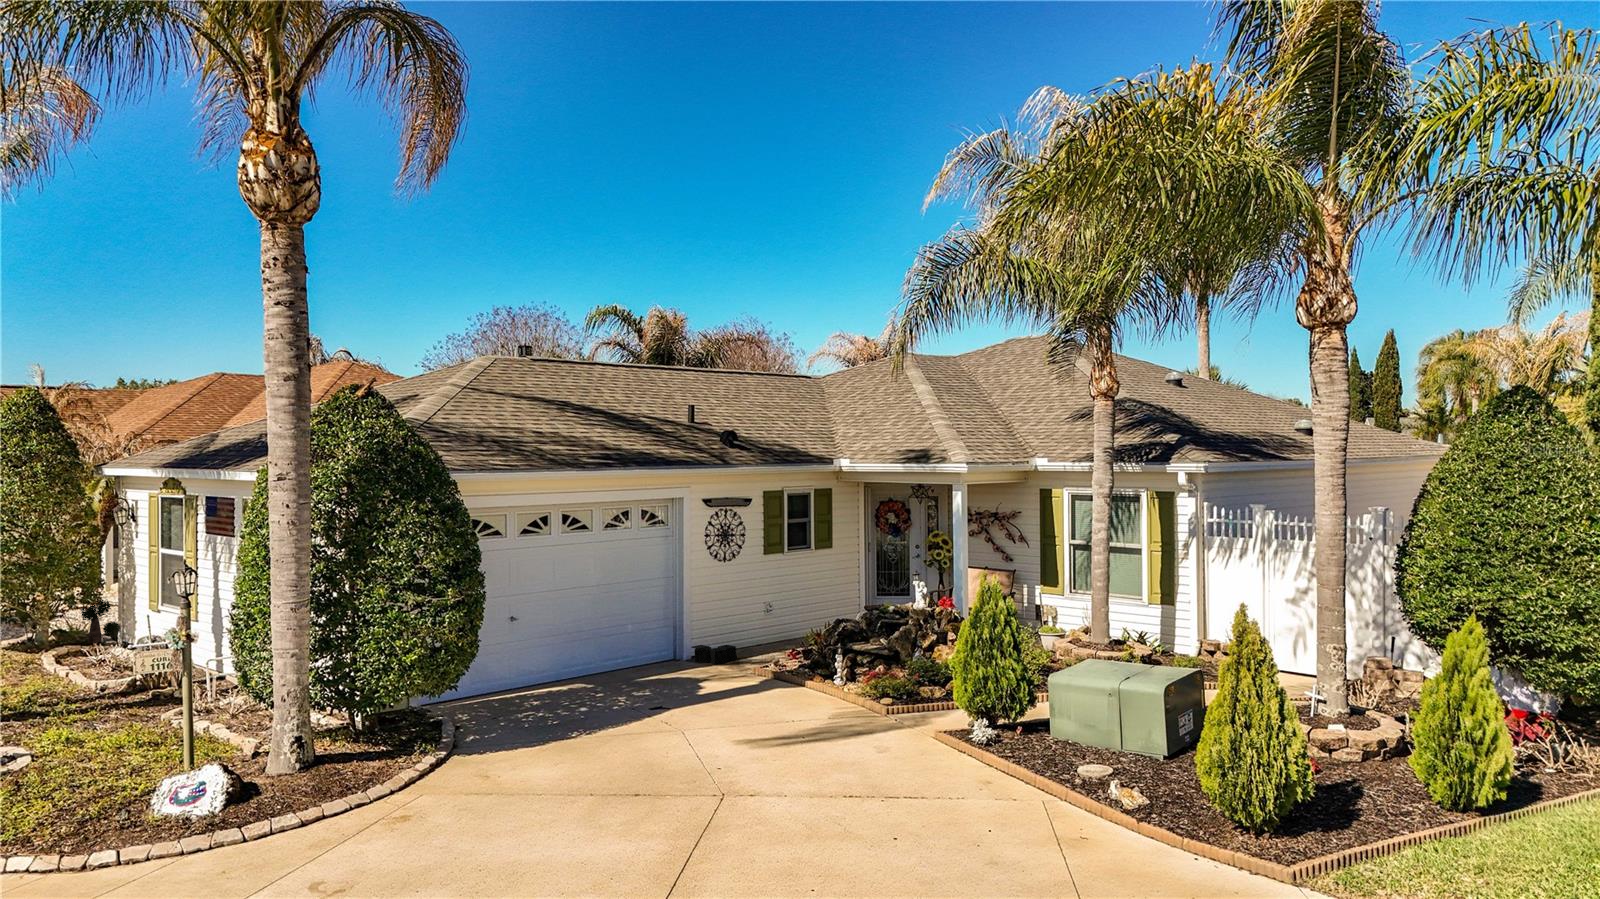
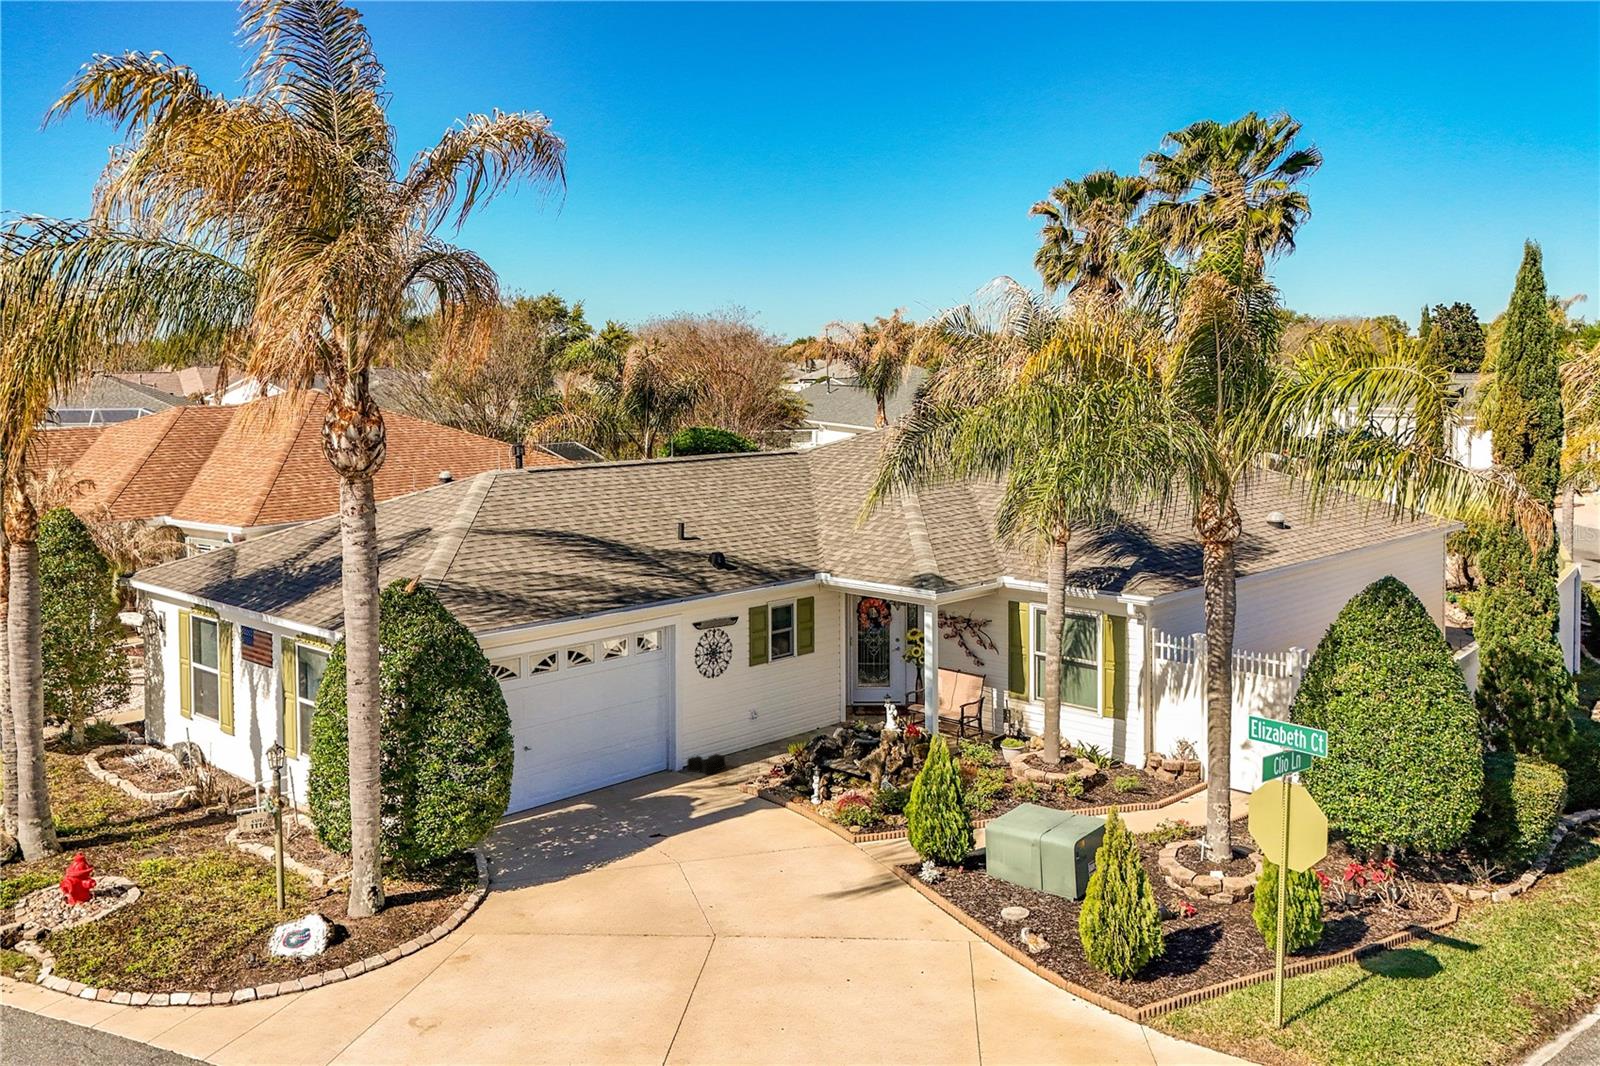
potted plant: present [81,599,120,643] -> none [116,703,153,744]

